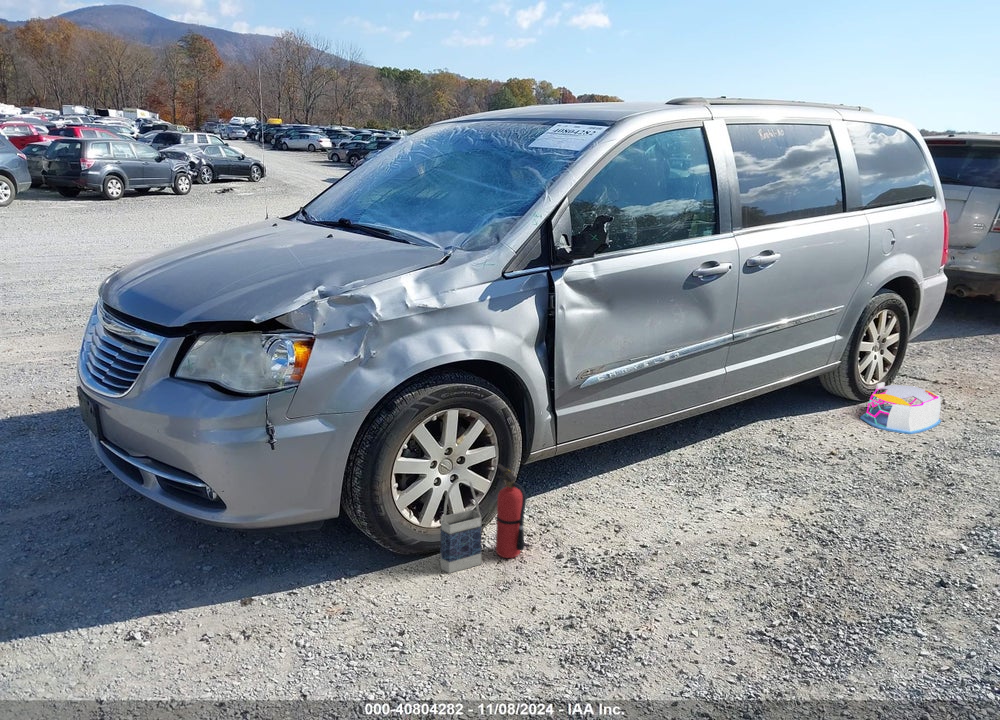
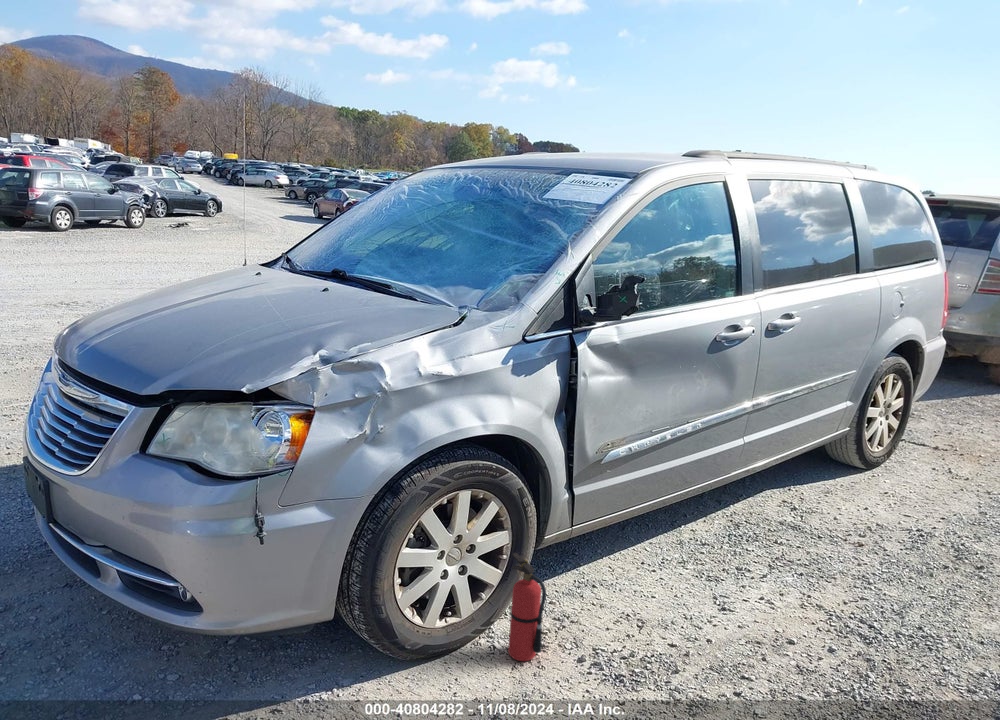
storage bin: present [860,382,941,434] -> none [870,451,953,508]
bag: present [440,478,481,573] -> none [446,571,496,682]

